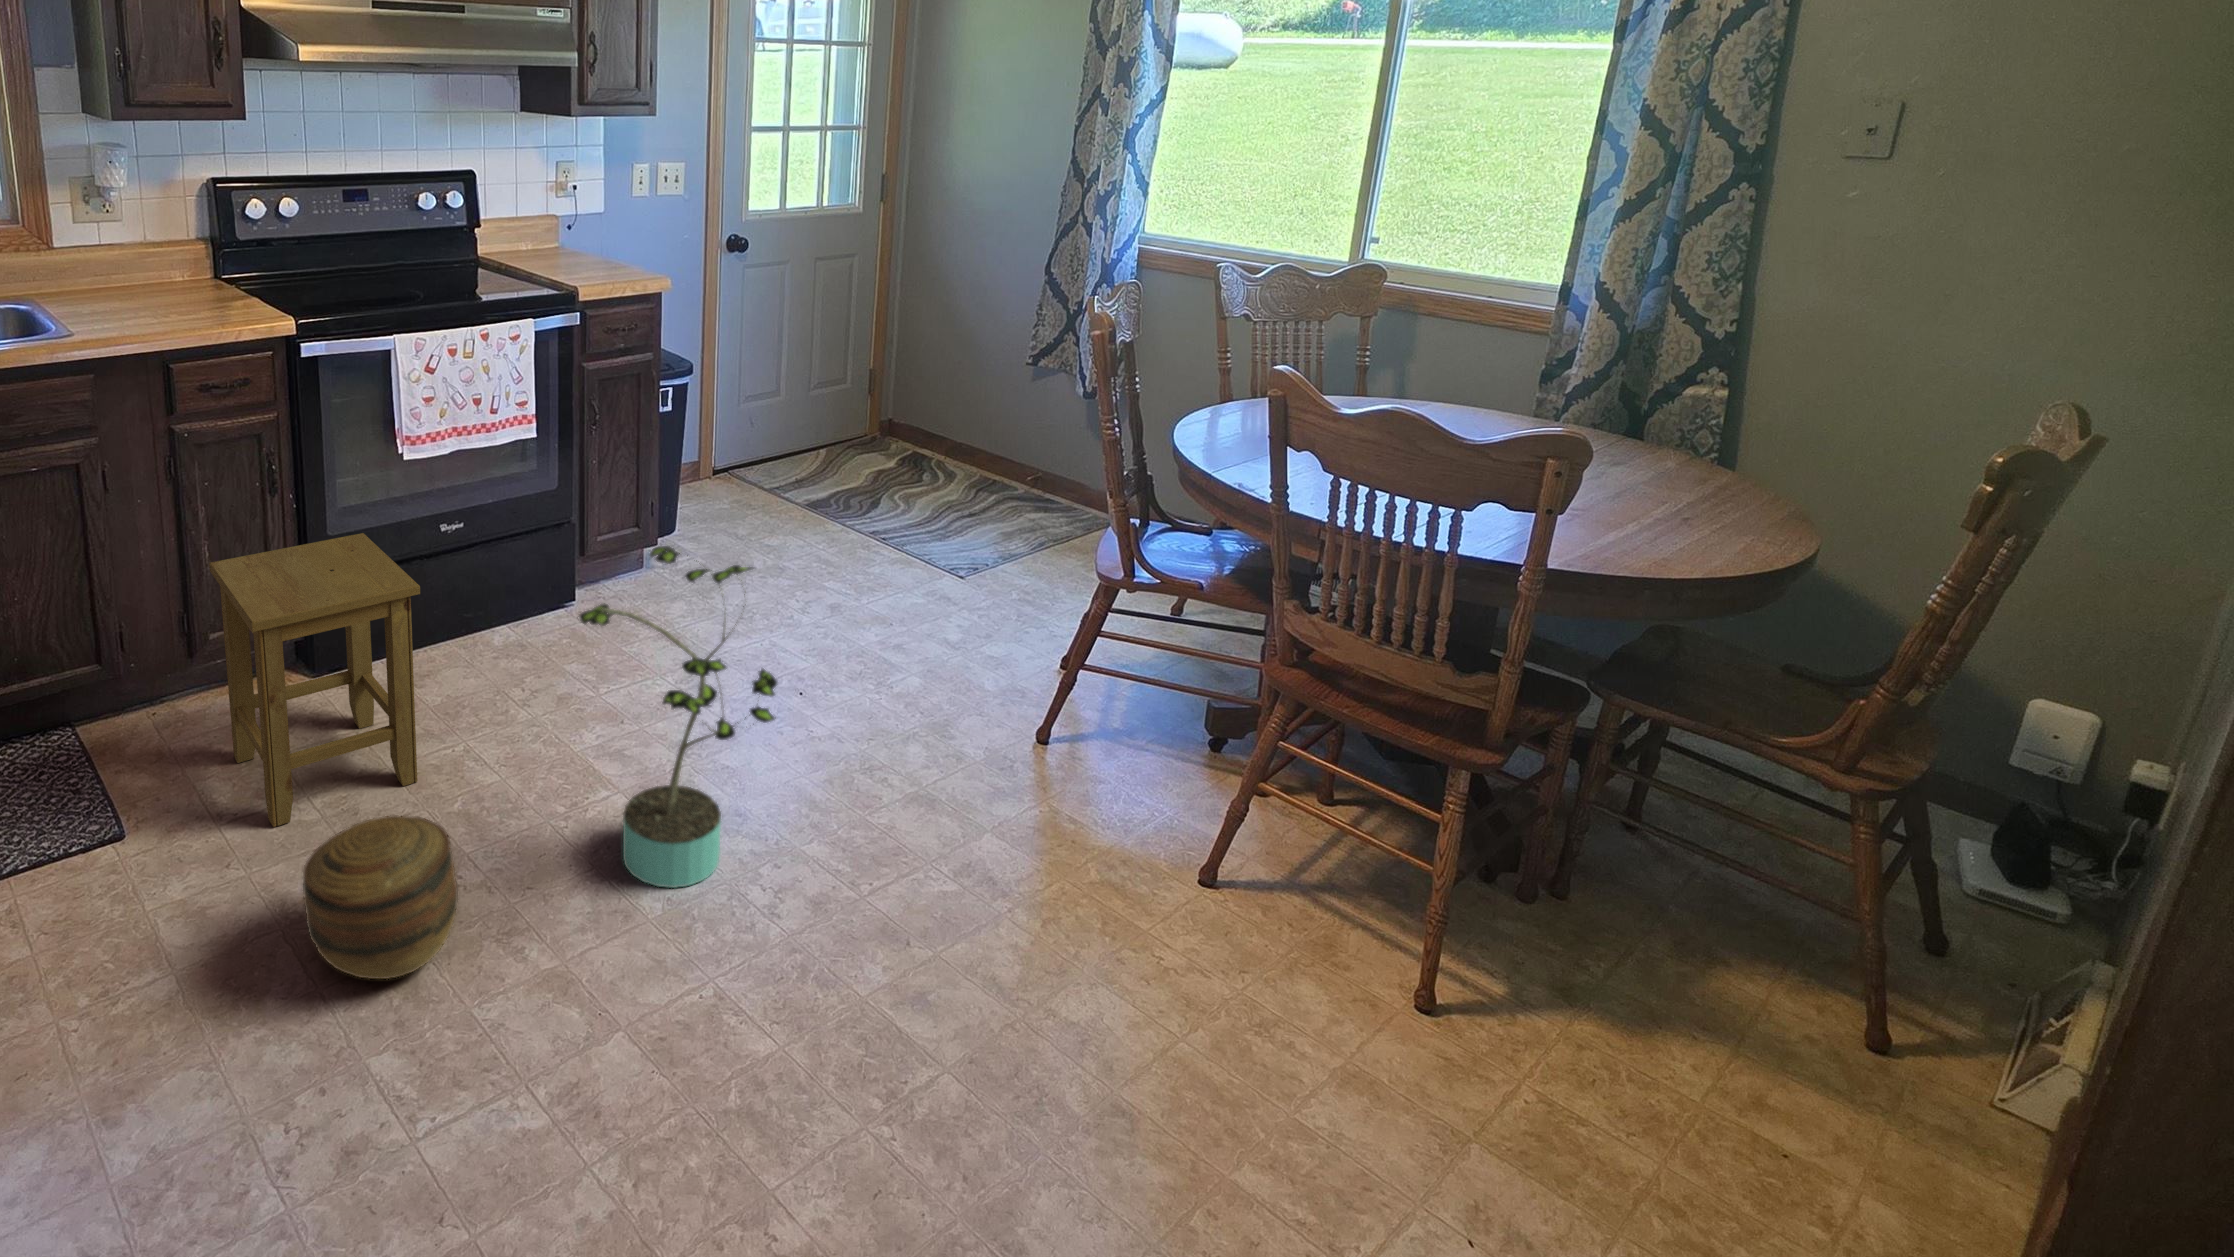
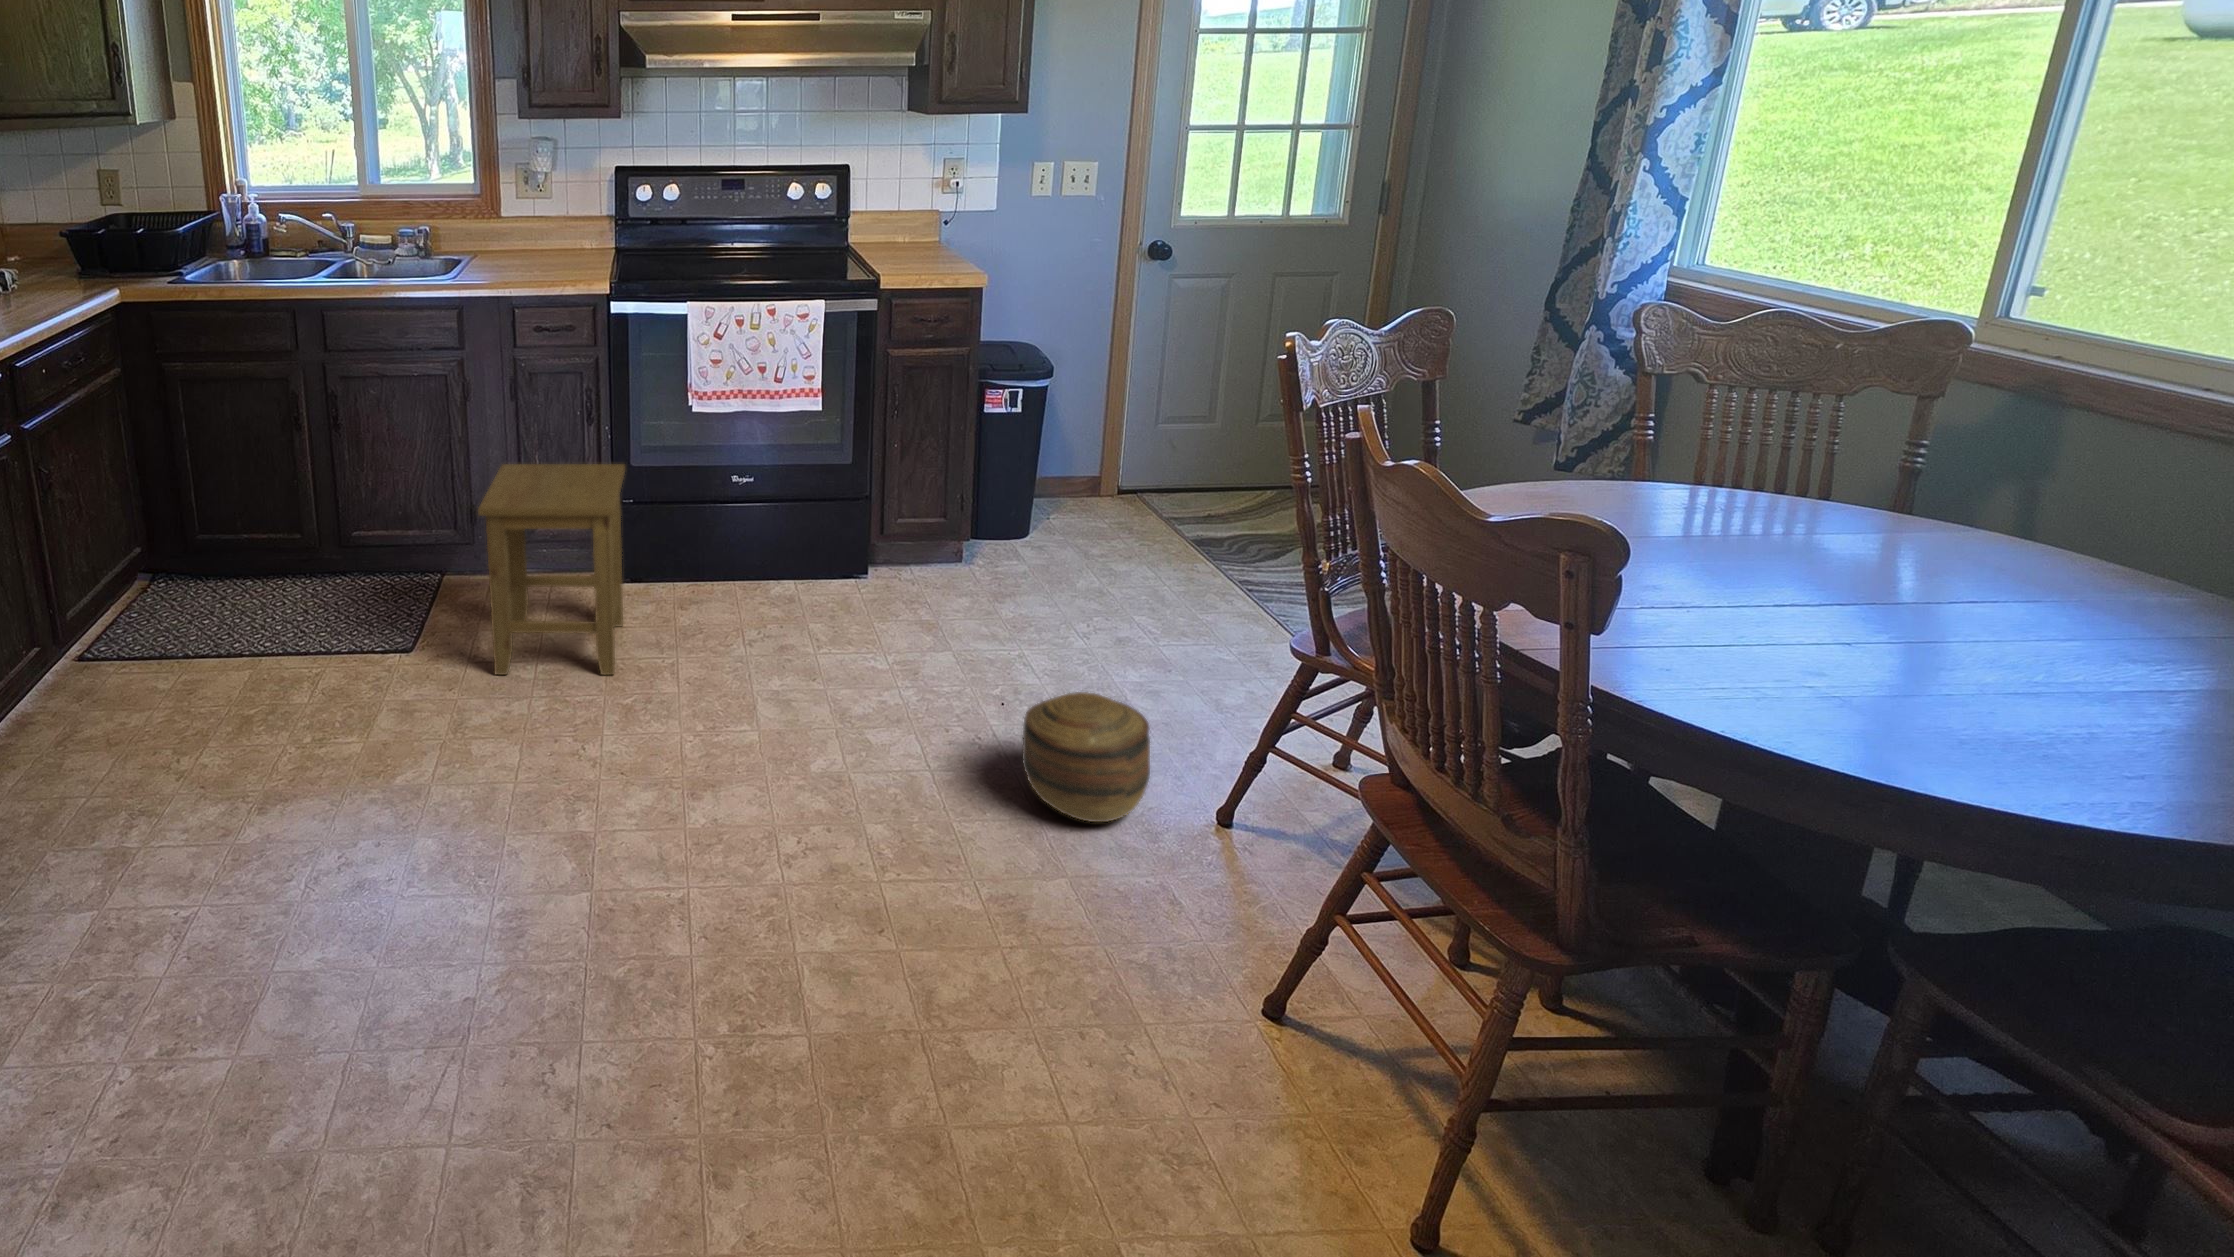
potted plant: present [579,546,777,888] -> none [658,507,836,819]
basket: present [303,815,458,979] -> present [1022,692,1150,822]

